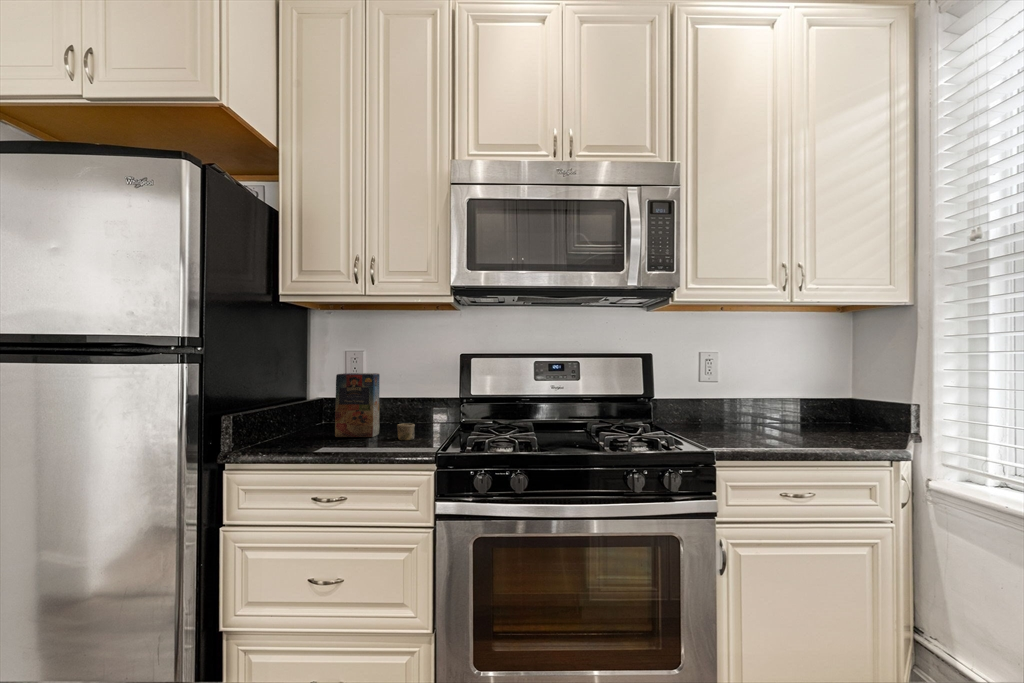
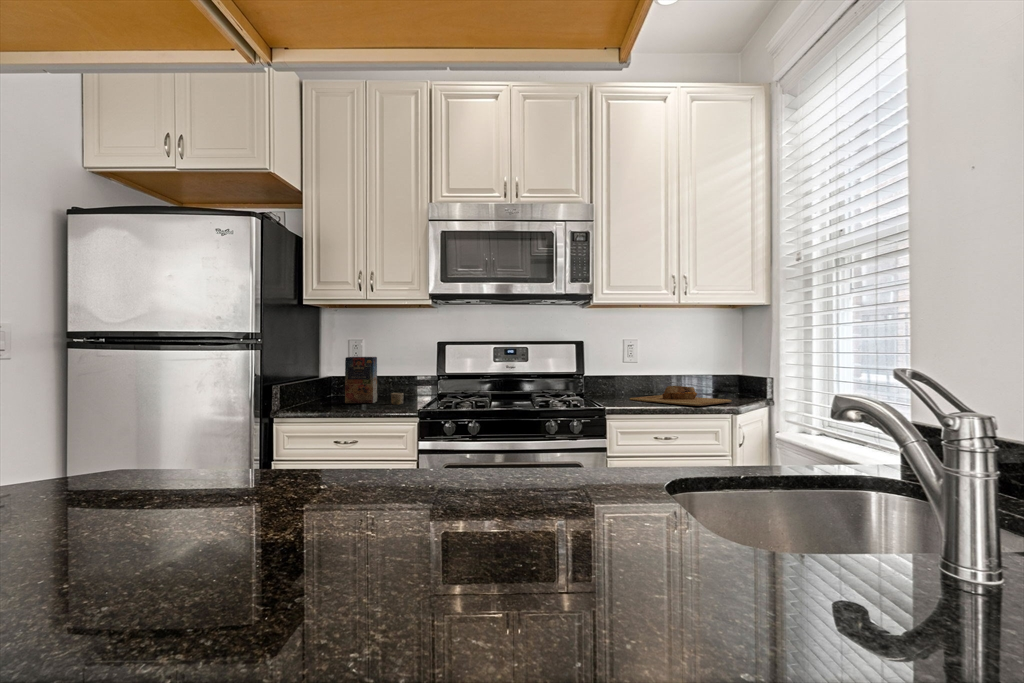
cutting board: none [721,415,868,446] -> present [630,386,732,406]

